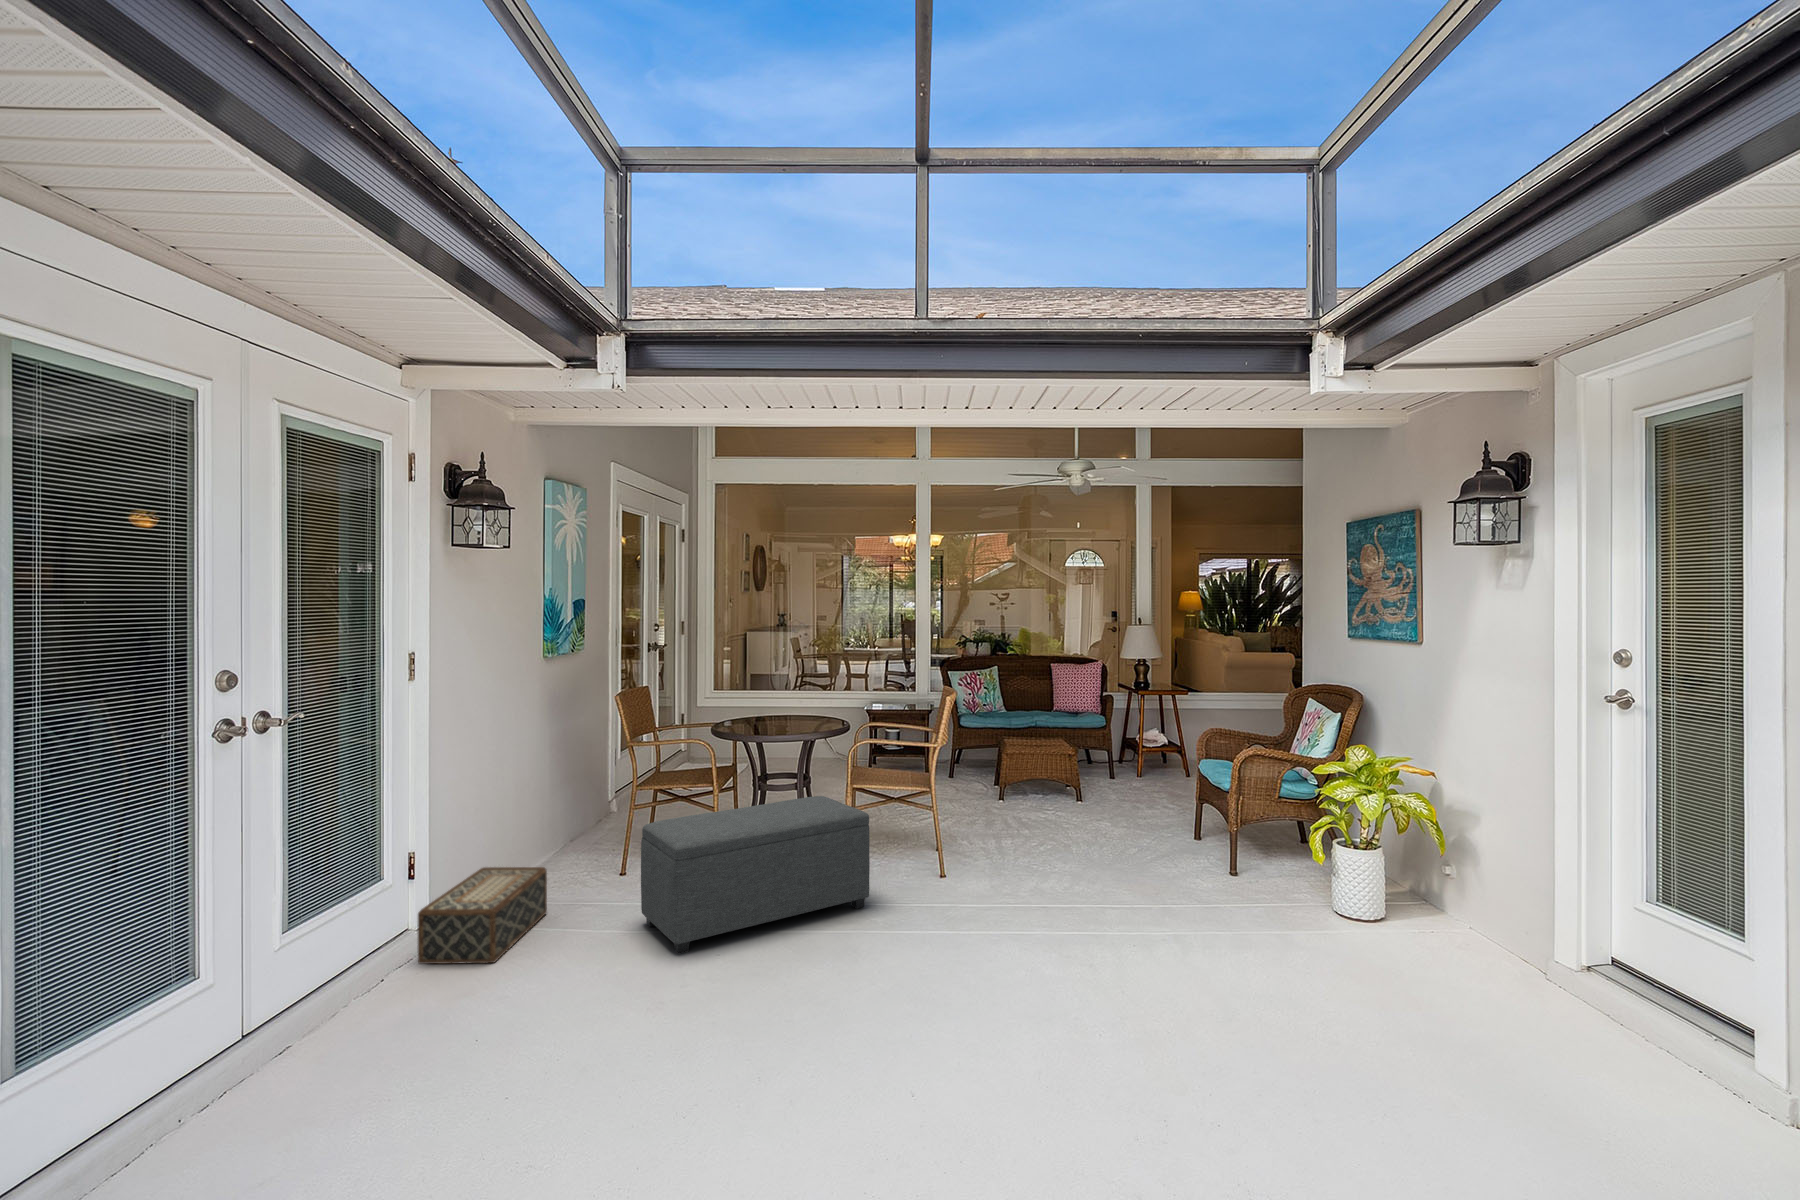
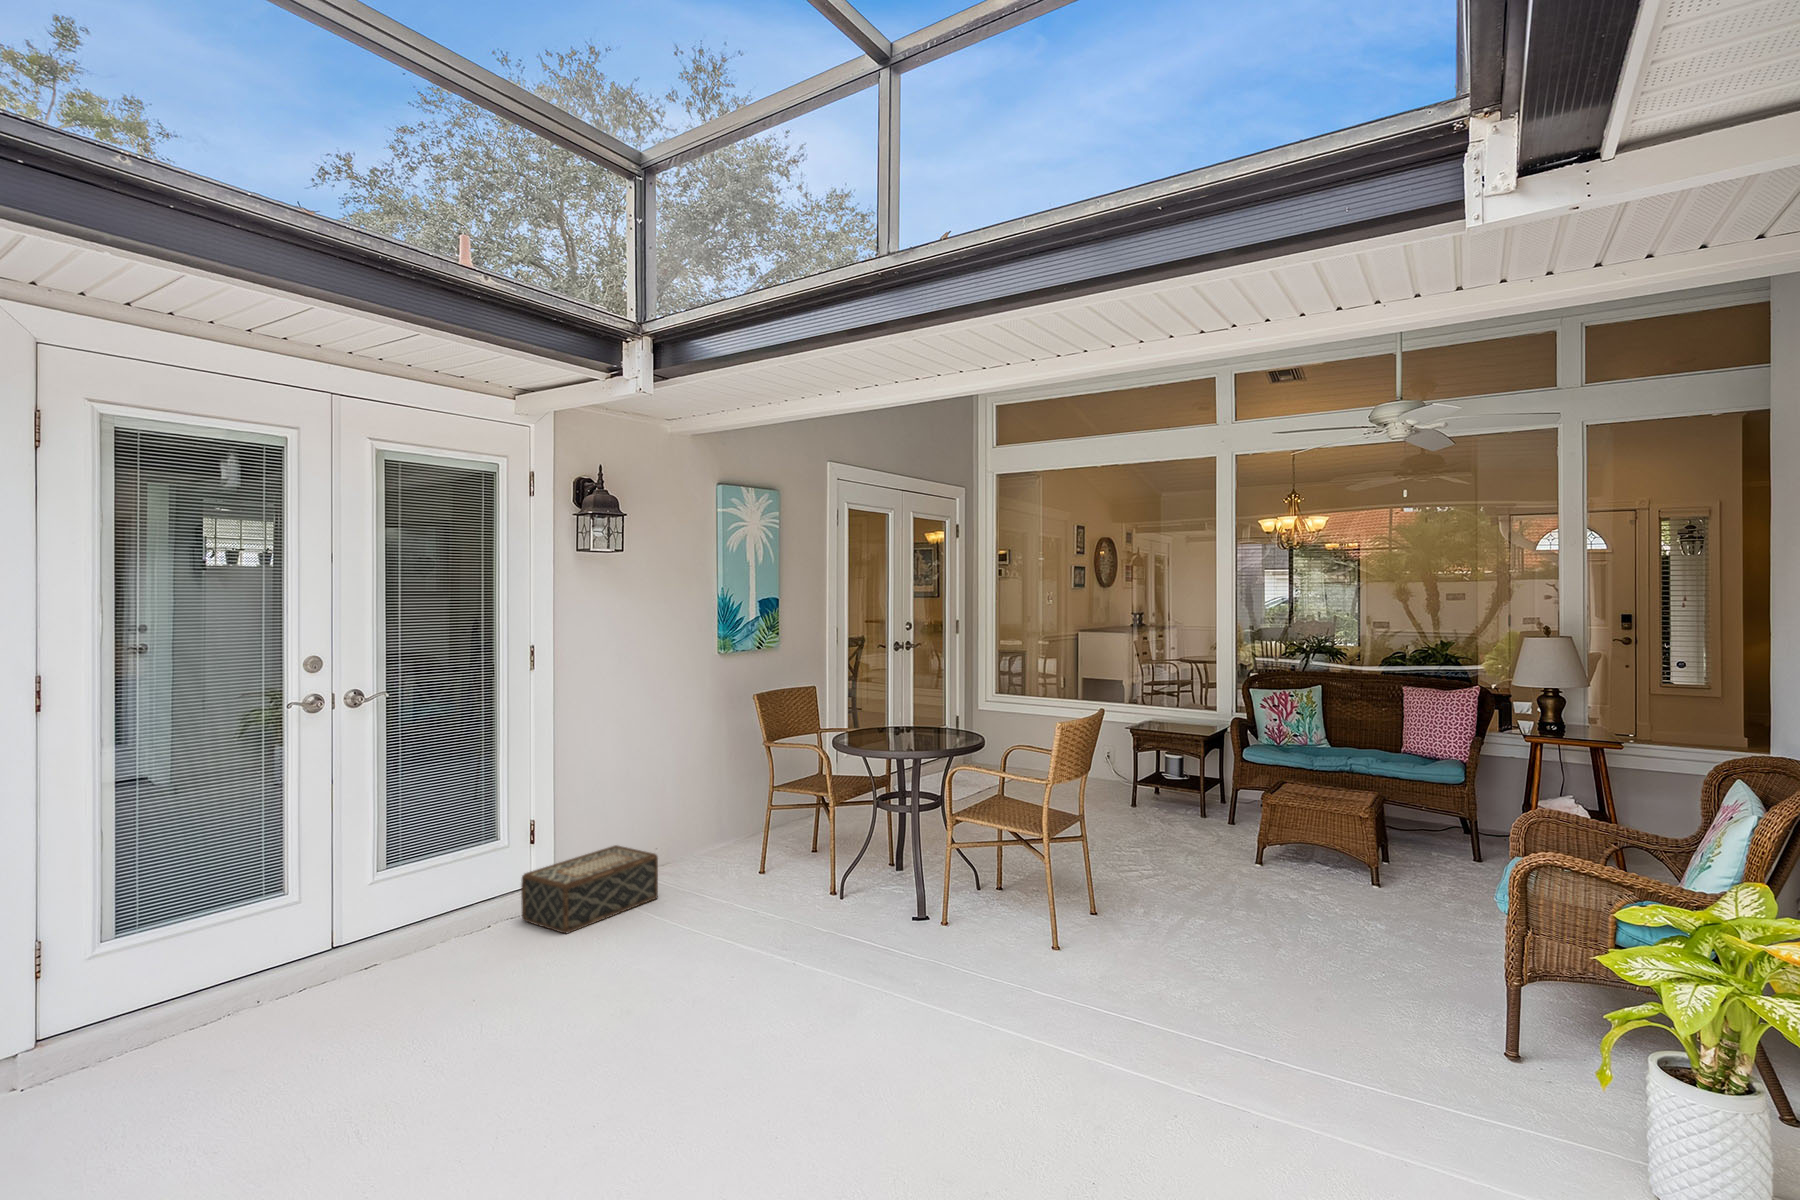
ottoman: present [641,796,870,954] -> none [692,823,931,964]

